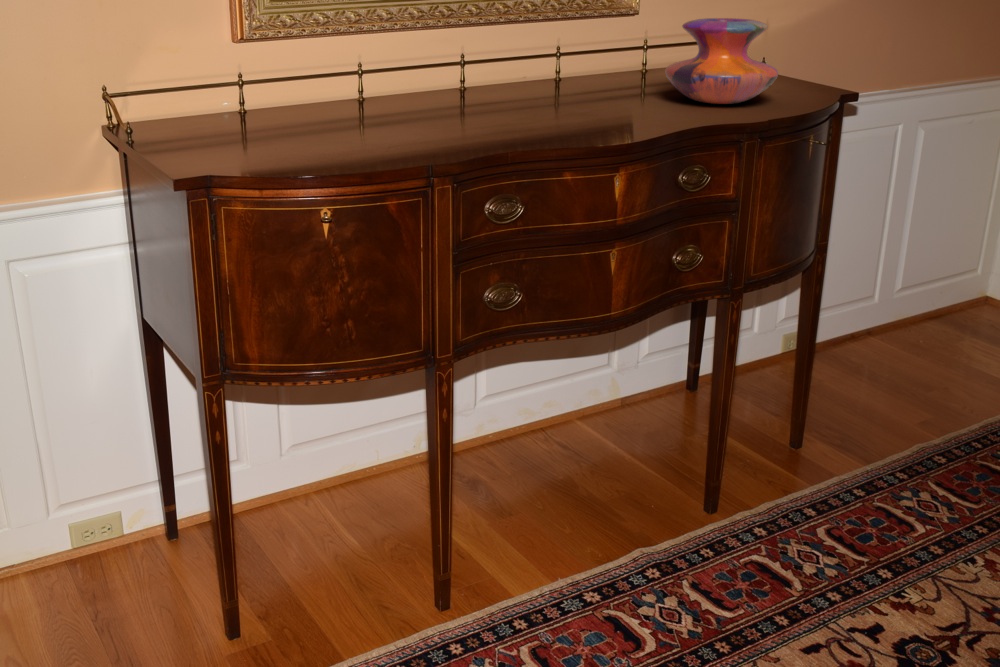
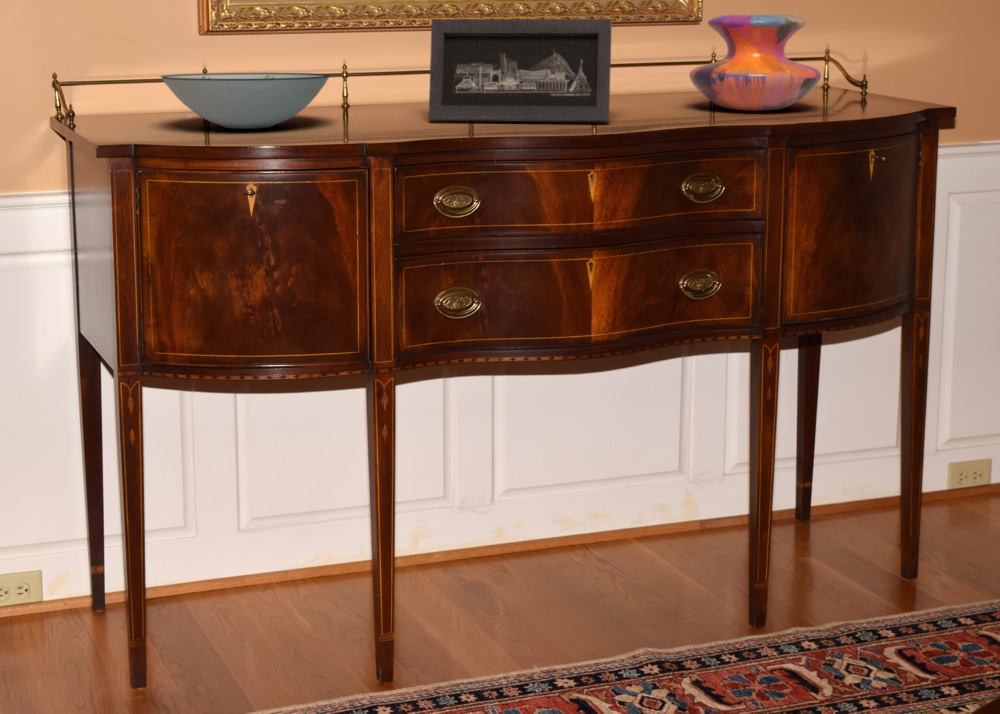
picture frame: none [458,32,619,125] -> present [429,19,612,122]
decorative bowl: none [216,83,374,144] -> present [161,73,330,129]

